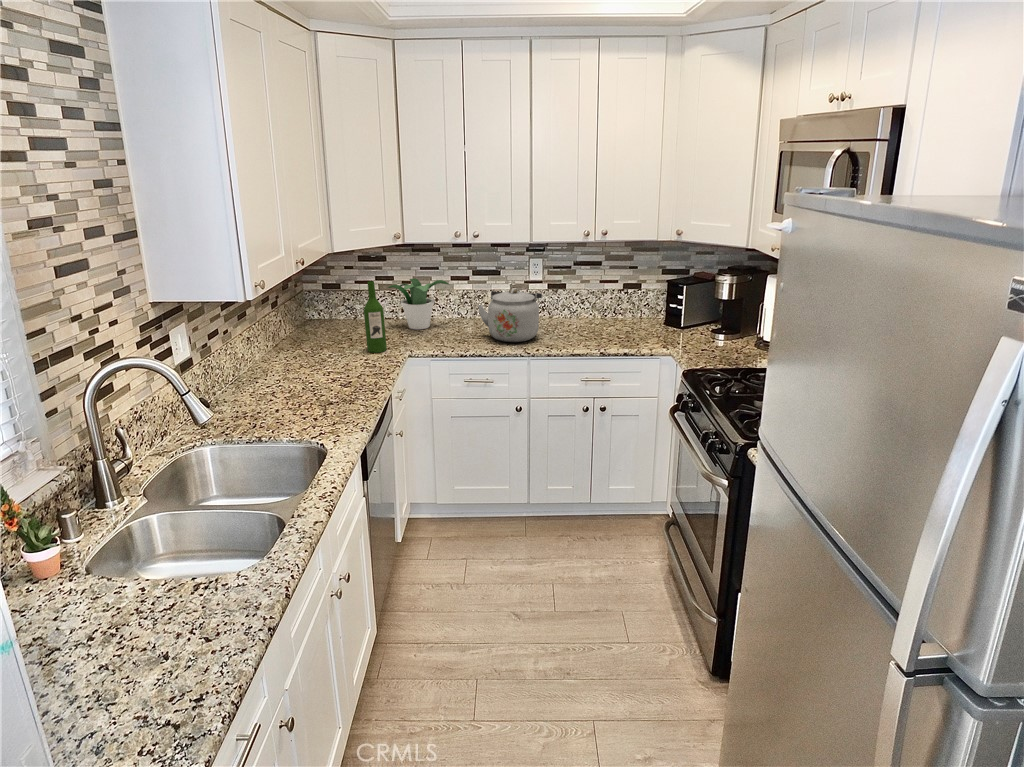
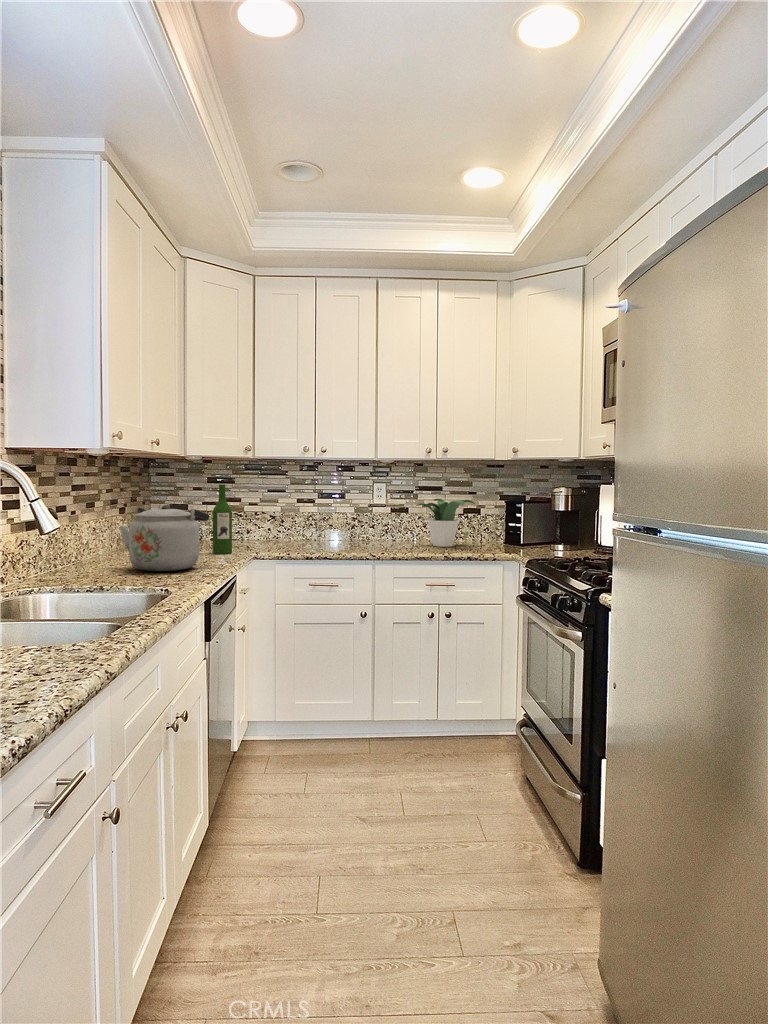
potted plant: present [388,278,449,329] -> present [416,499,474,547]
kettle: present [478,289,542,342] -> present [120,504,209,571]

